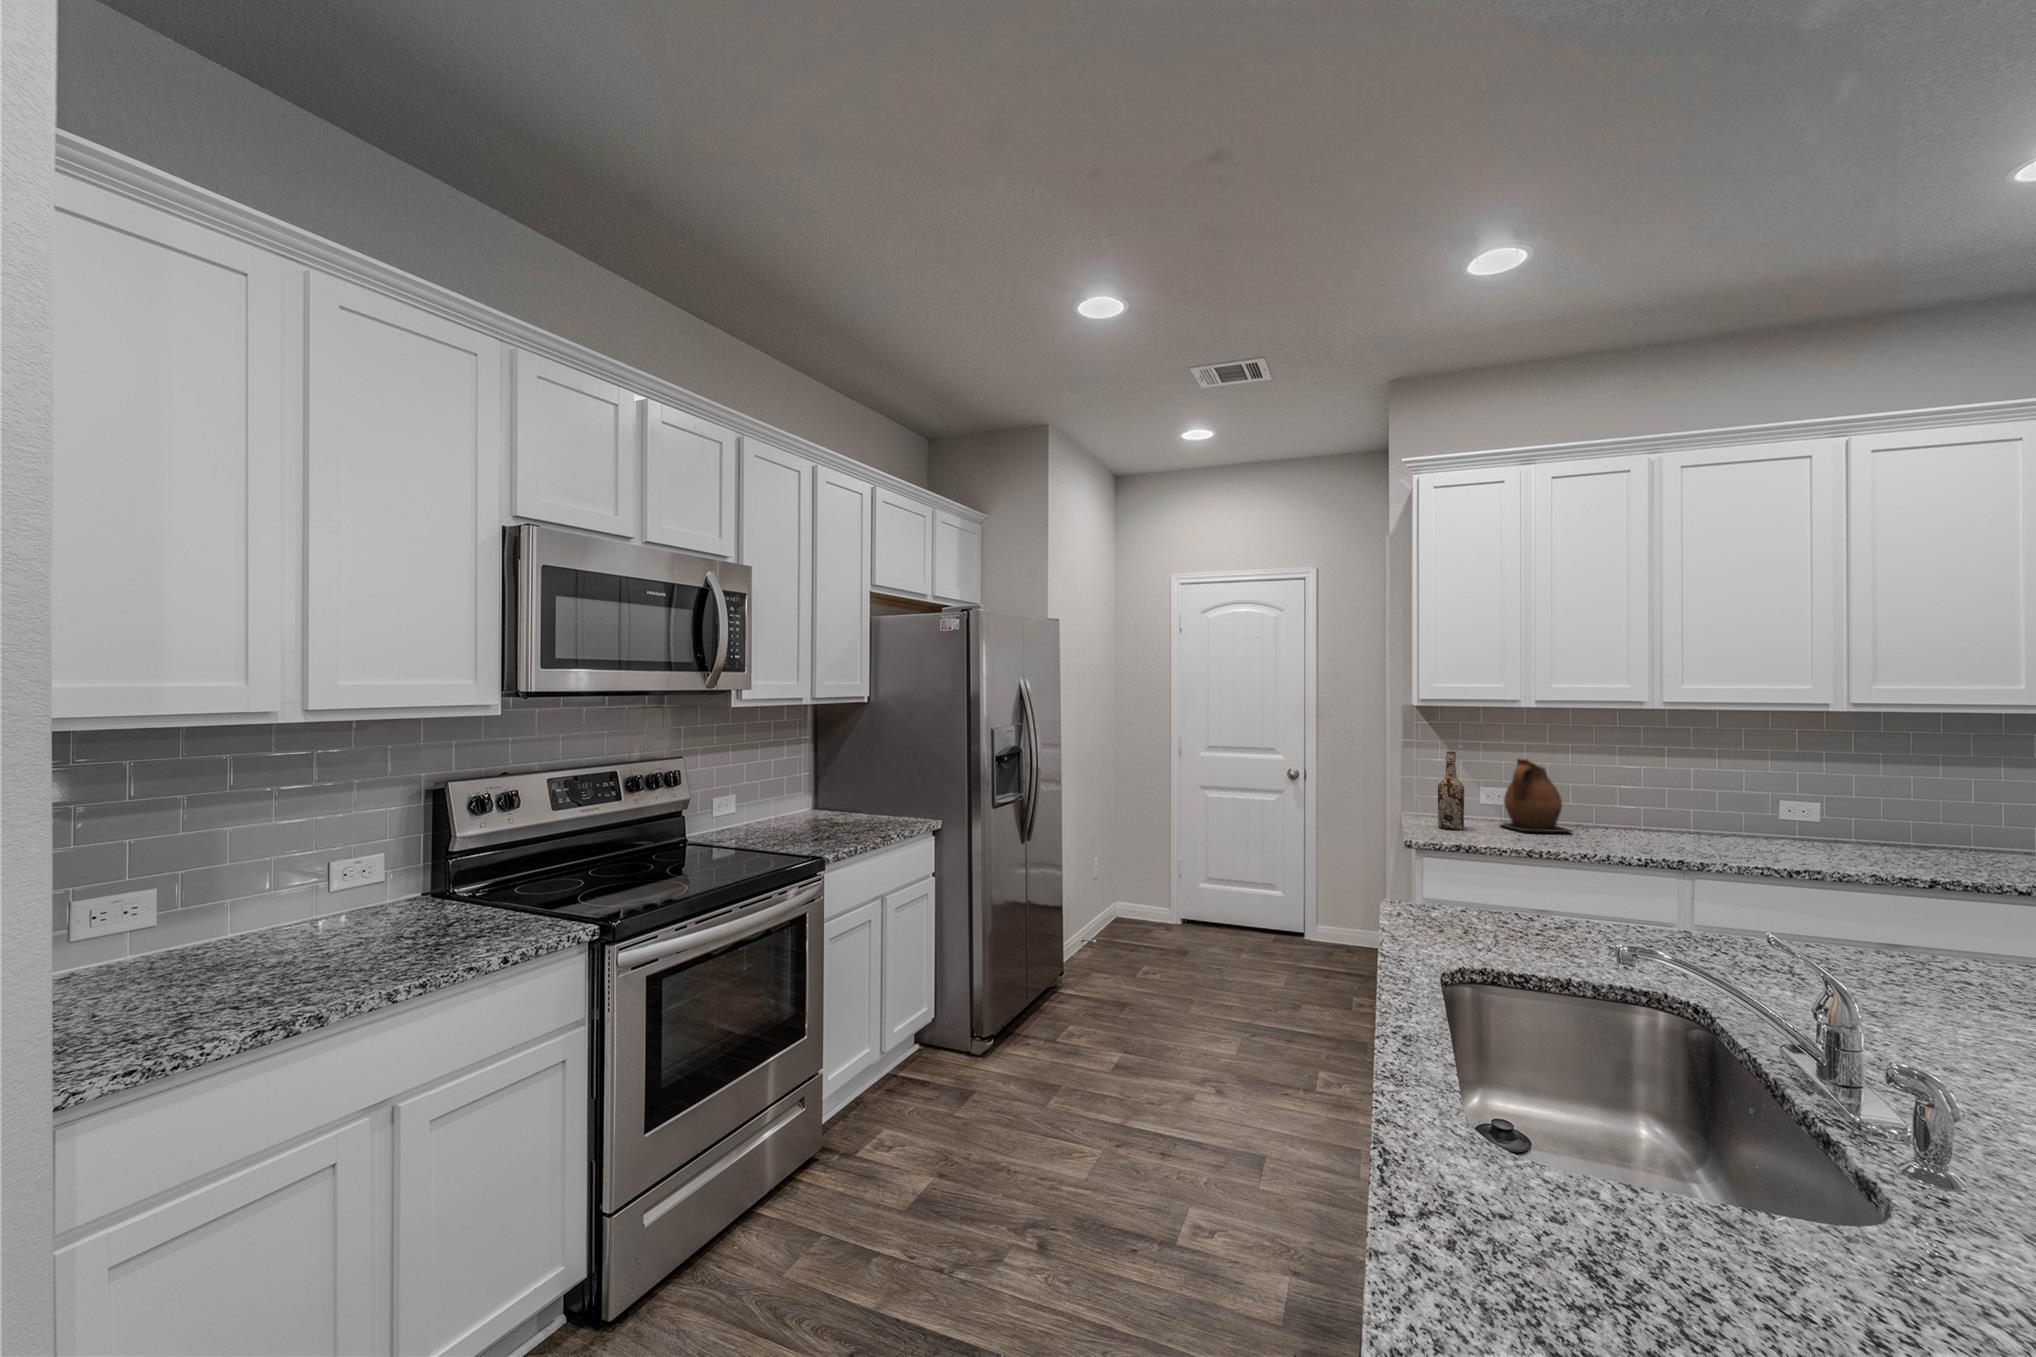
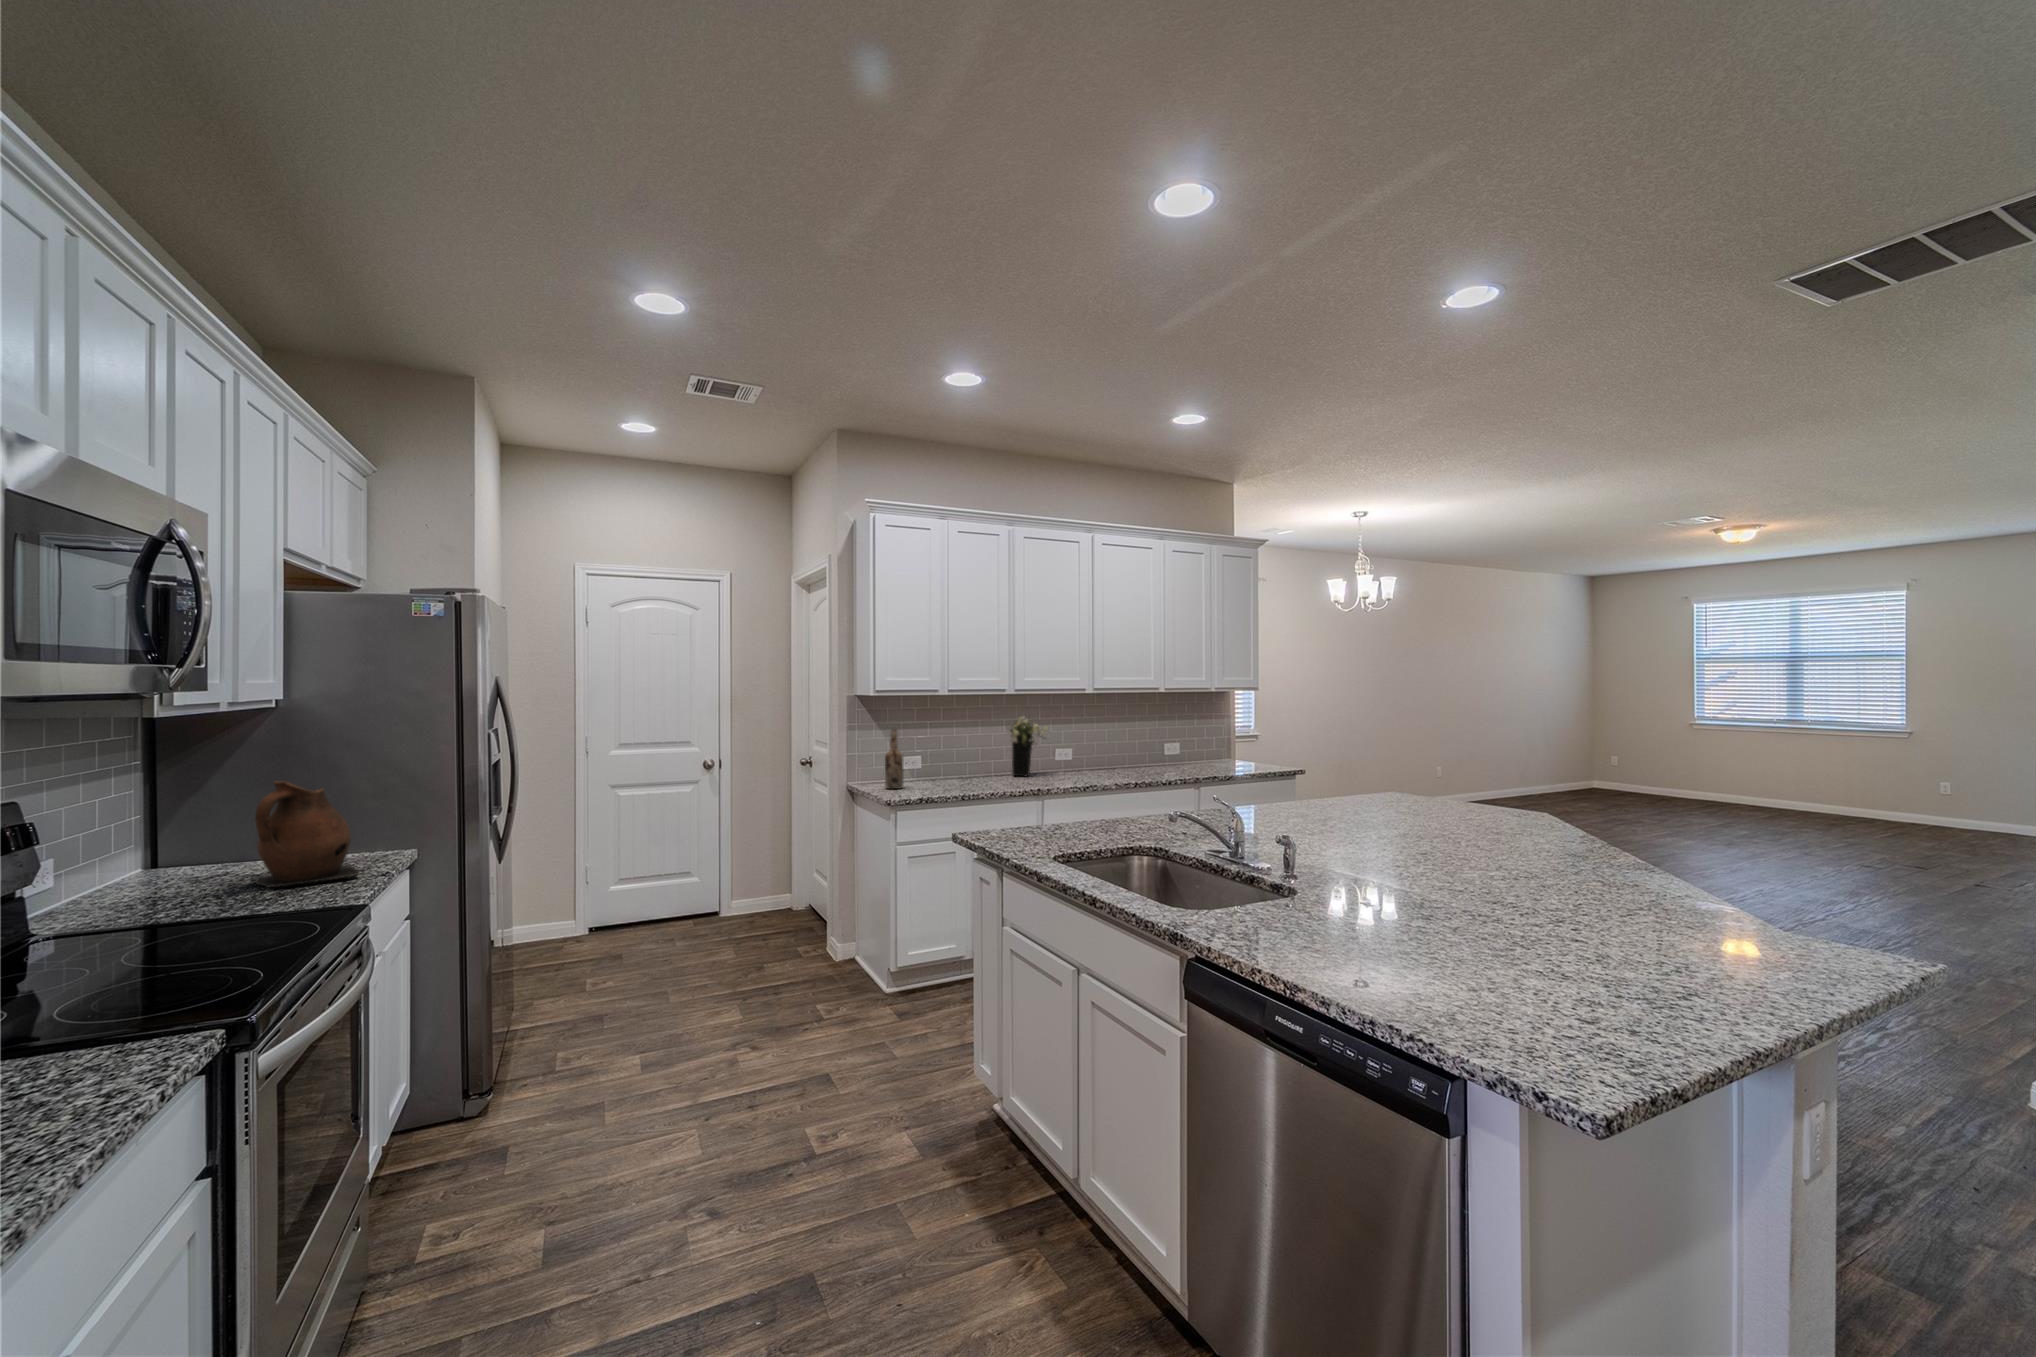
flower arrangement: none [1653,745,1750,840] -> present [1008,717,1048,777]
ceramic pitcher: present [1502,759,1571,832] -> present [255,782,359,887]

